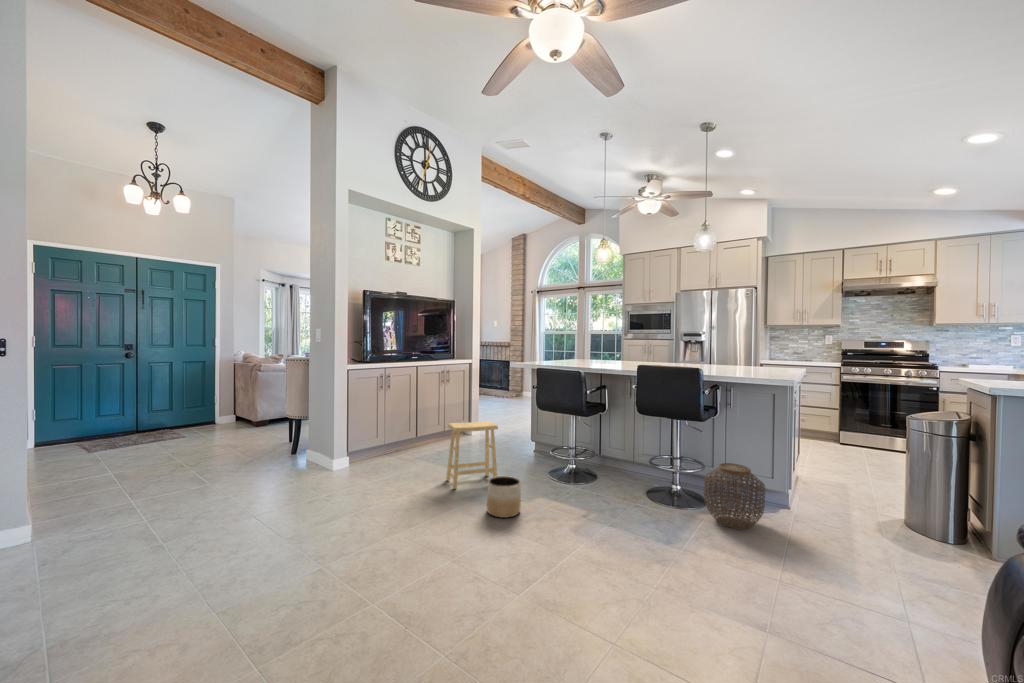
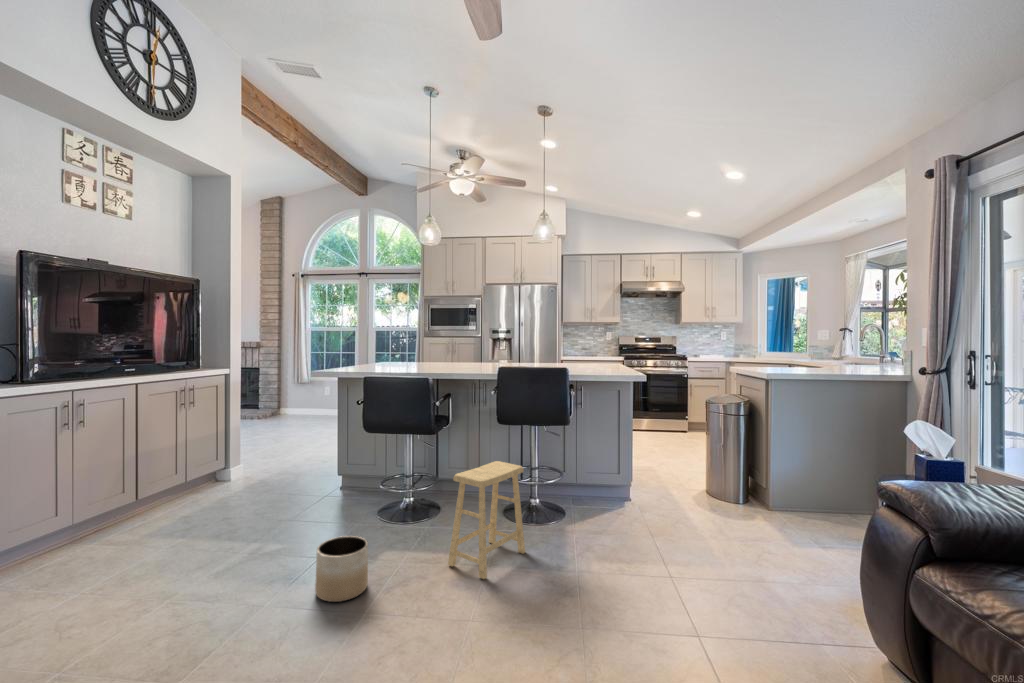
footstool: present [446,421,498,489] -> present [448,461,525,579]
woven basket: present [704,463,765,530] -> none [574,469,633,540]

